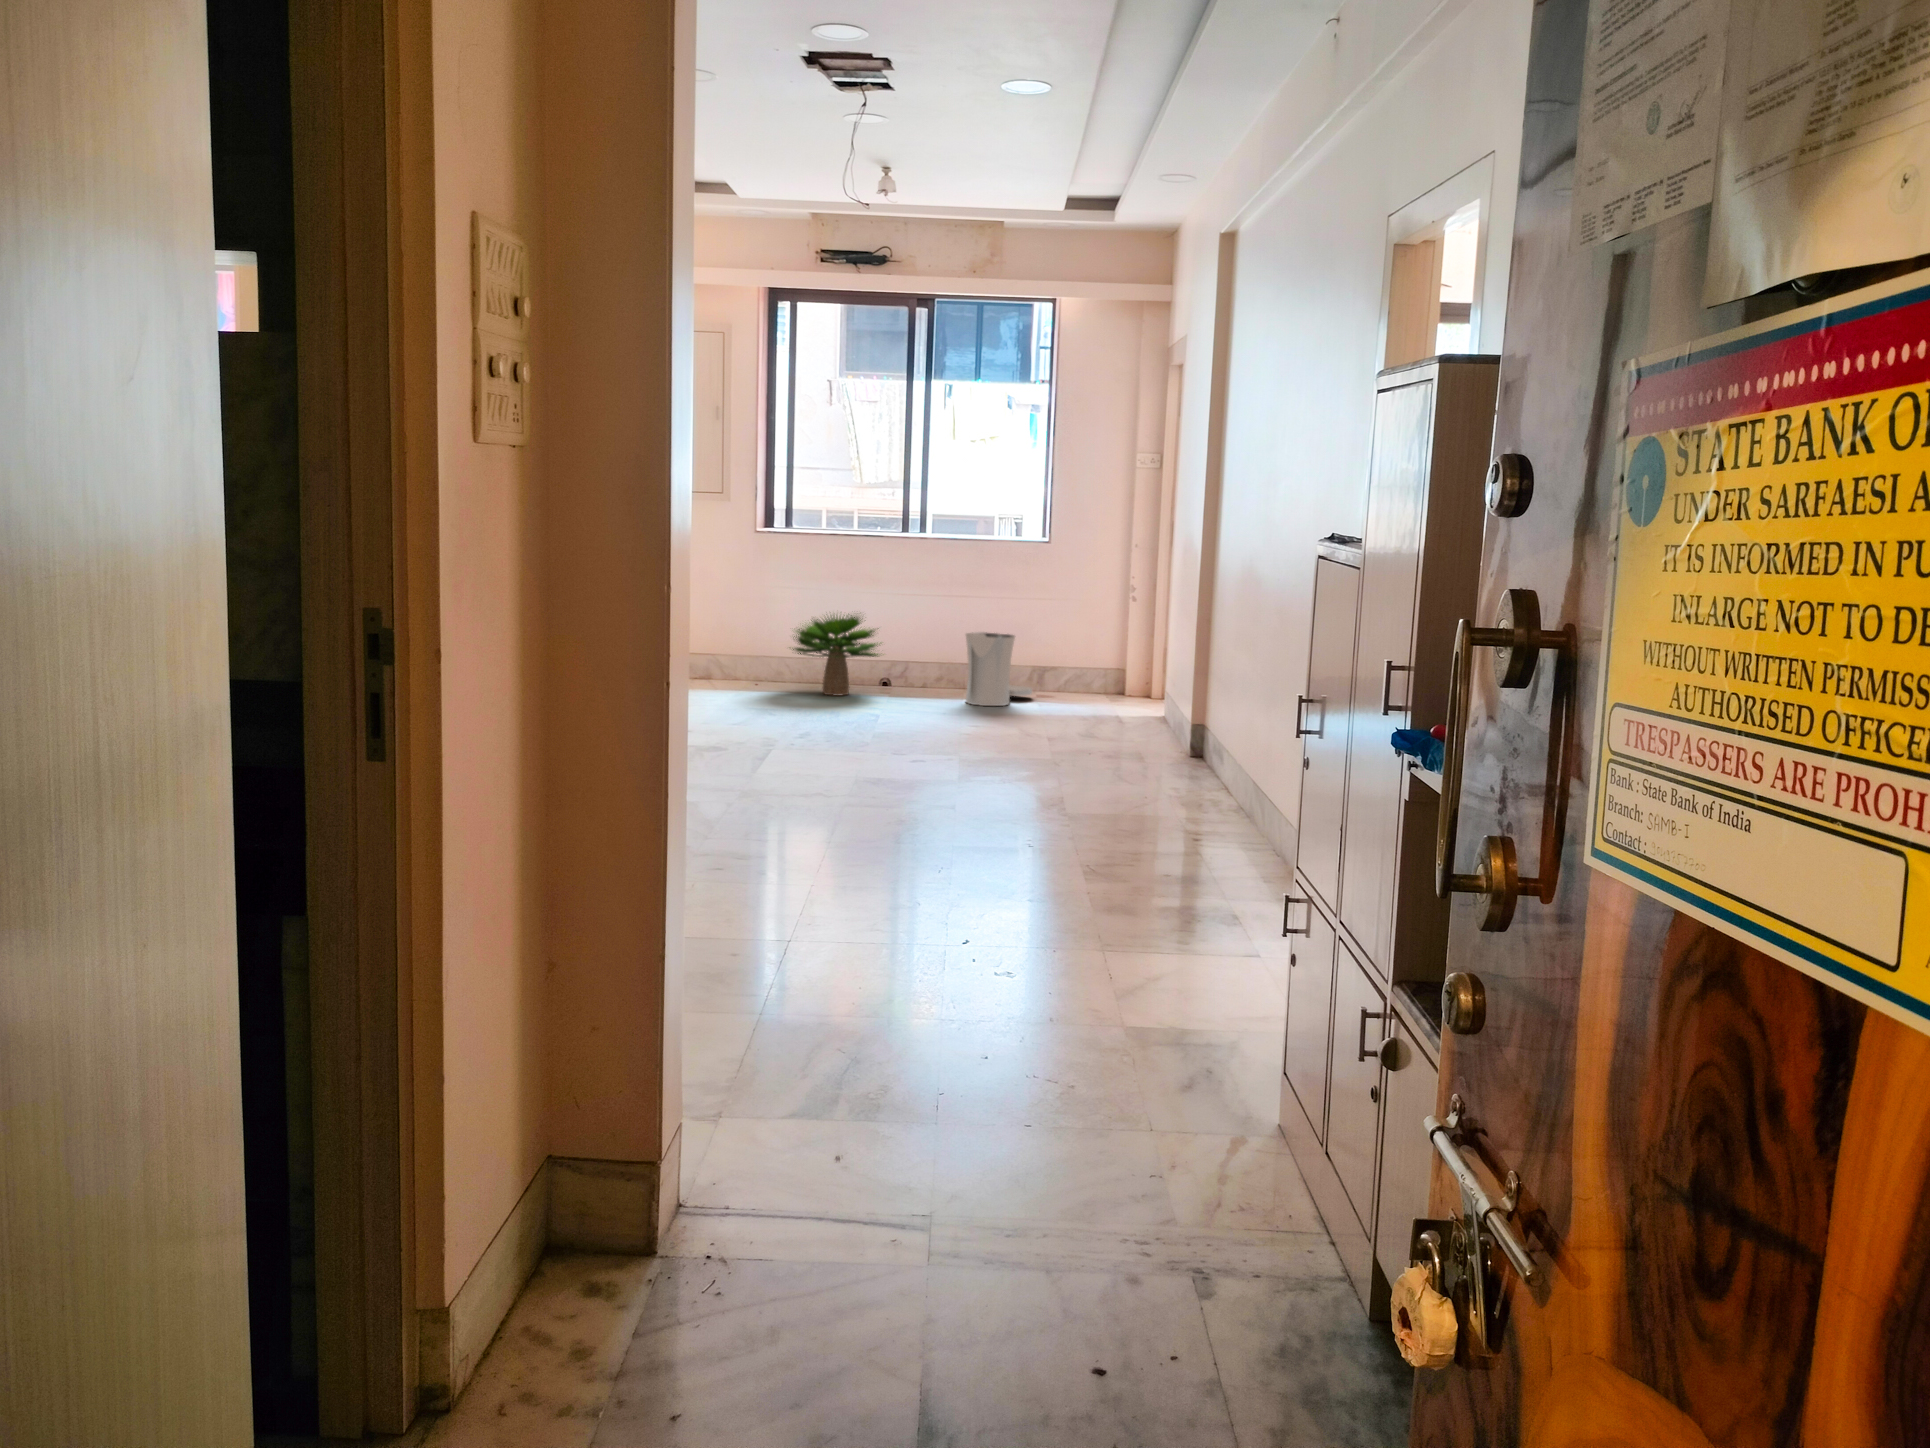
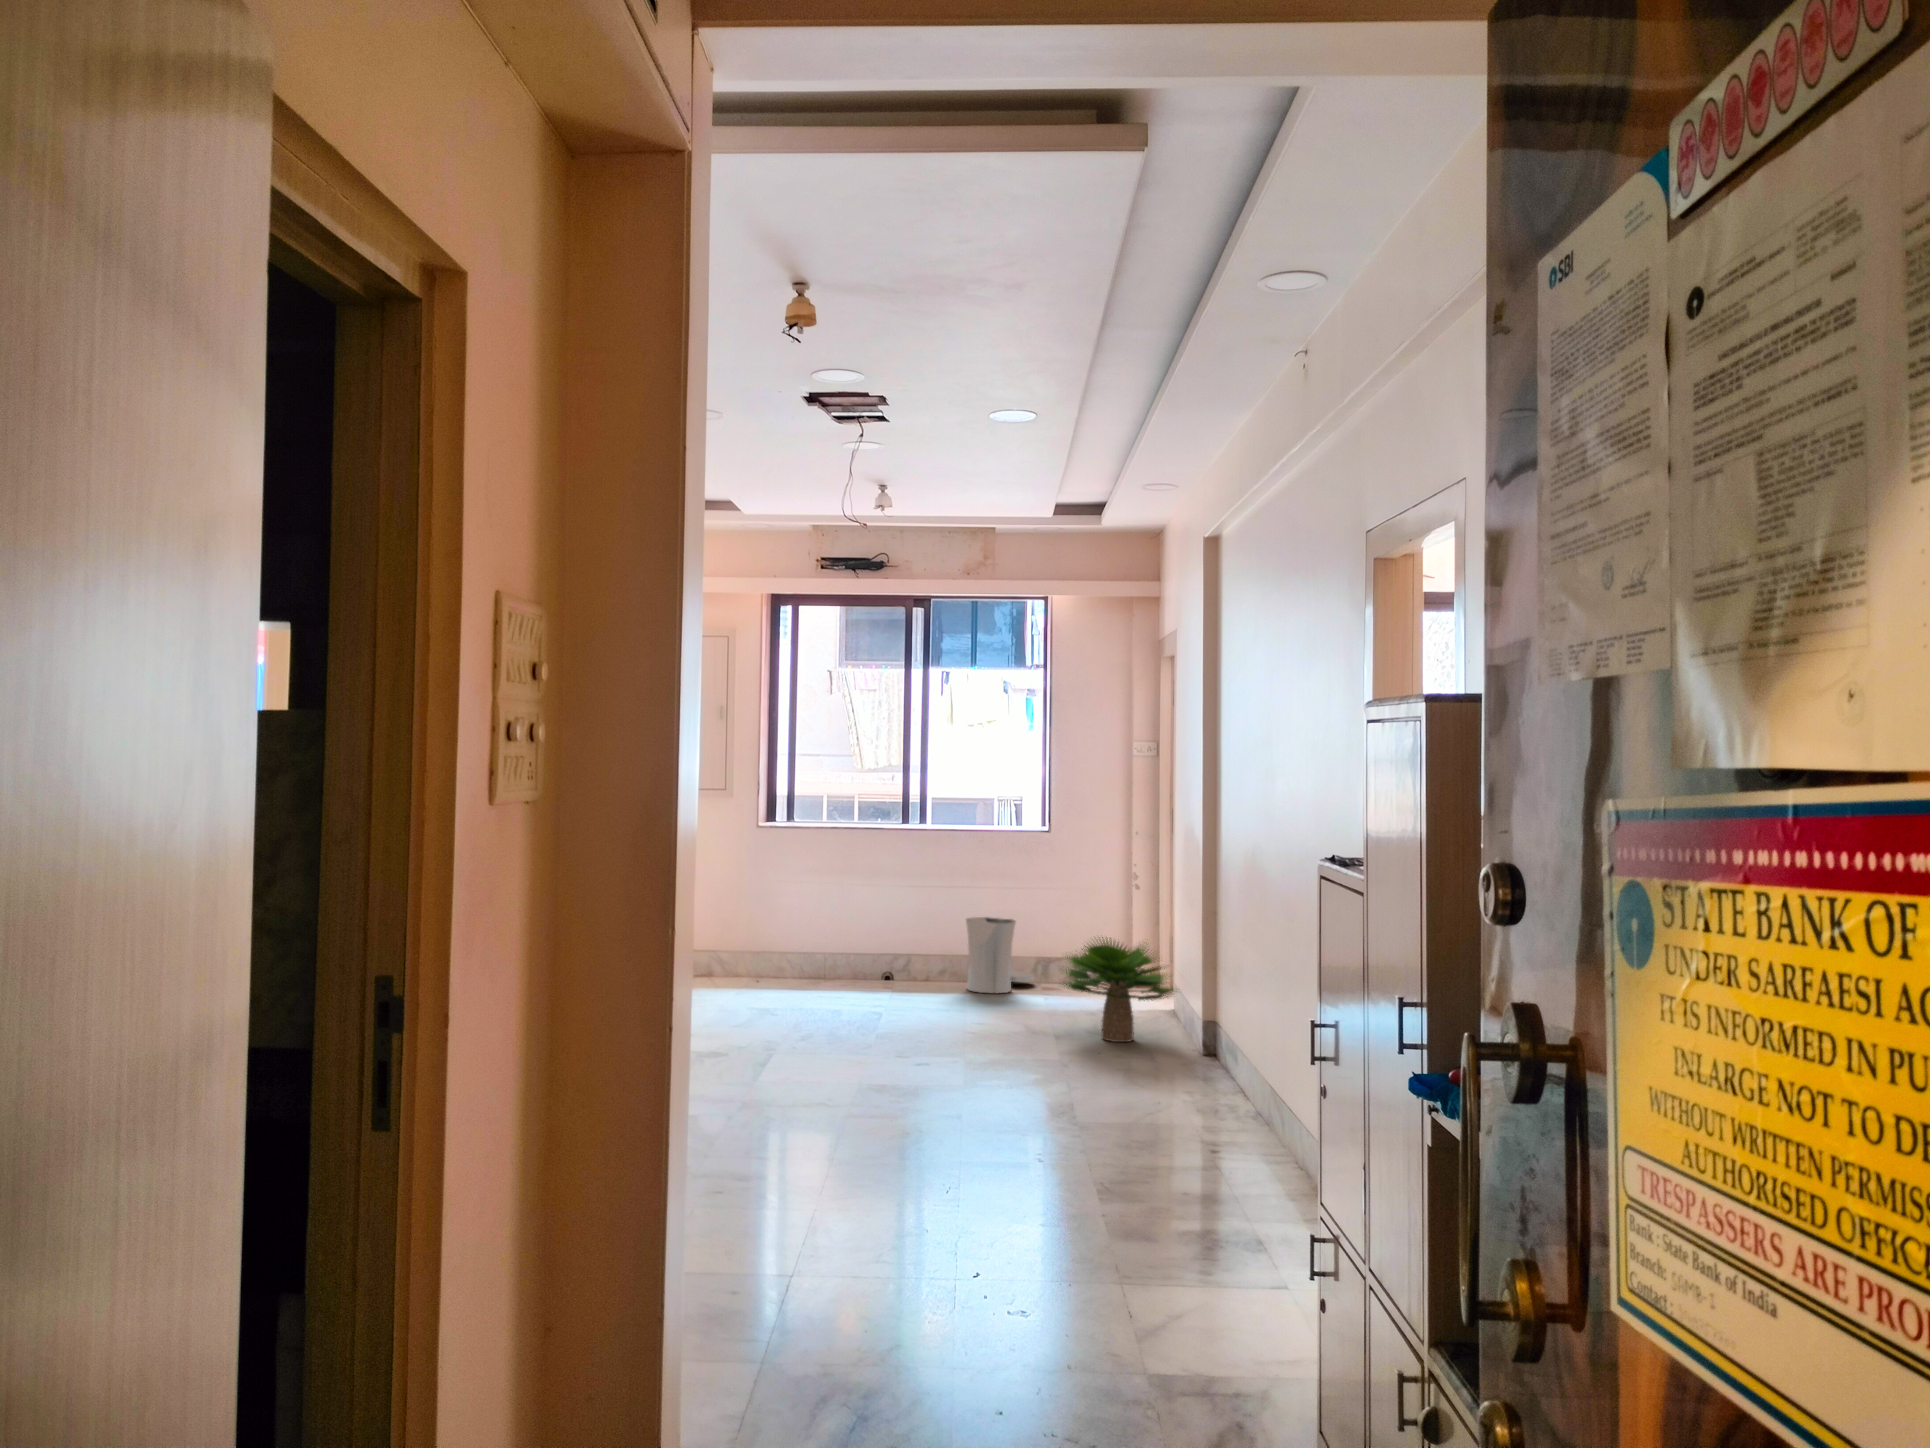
potted plant: present [792,614,880,696] -> present [1063,937,1177,1042]

